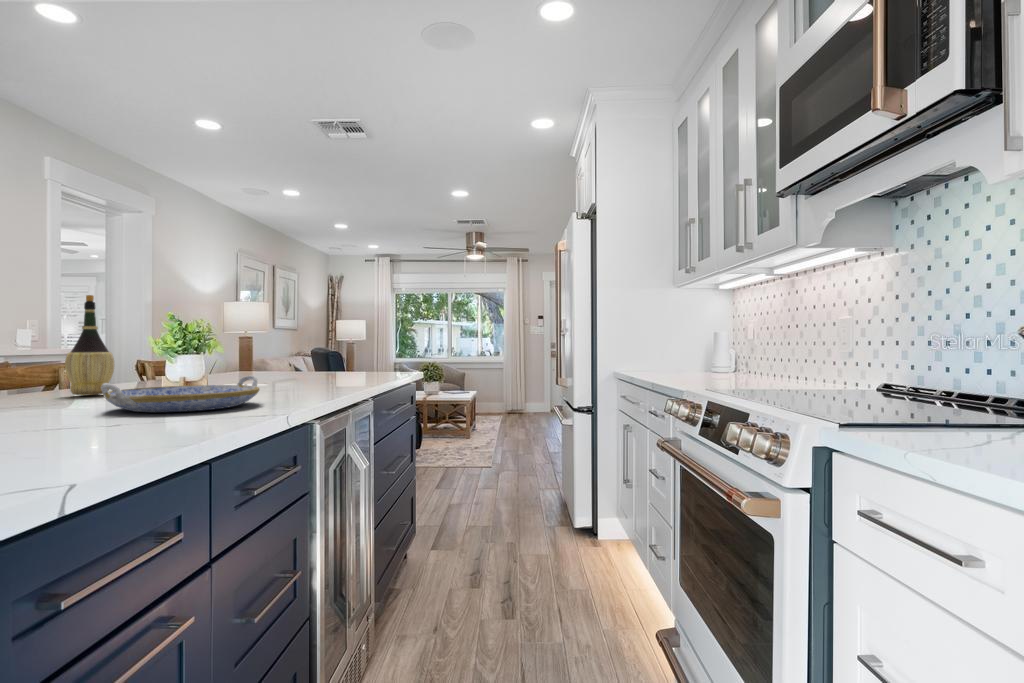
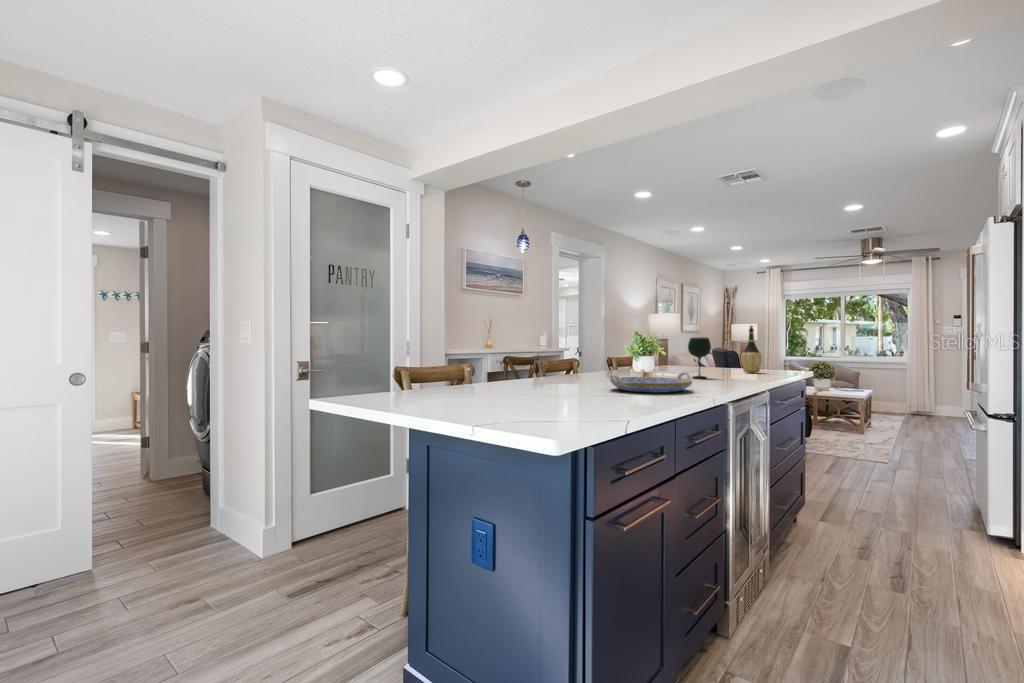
wine bottle: present [65,295,114,395] -> present [741,325,762,373]
wine glass: none [266,326,299,384] -> present [688,337,711,378]

